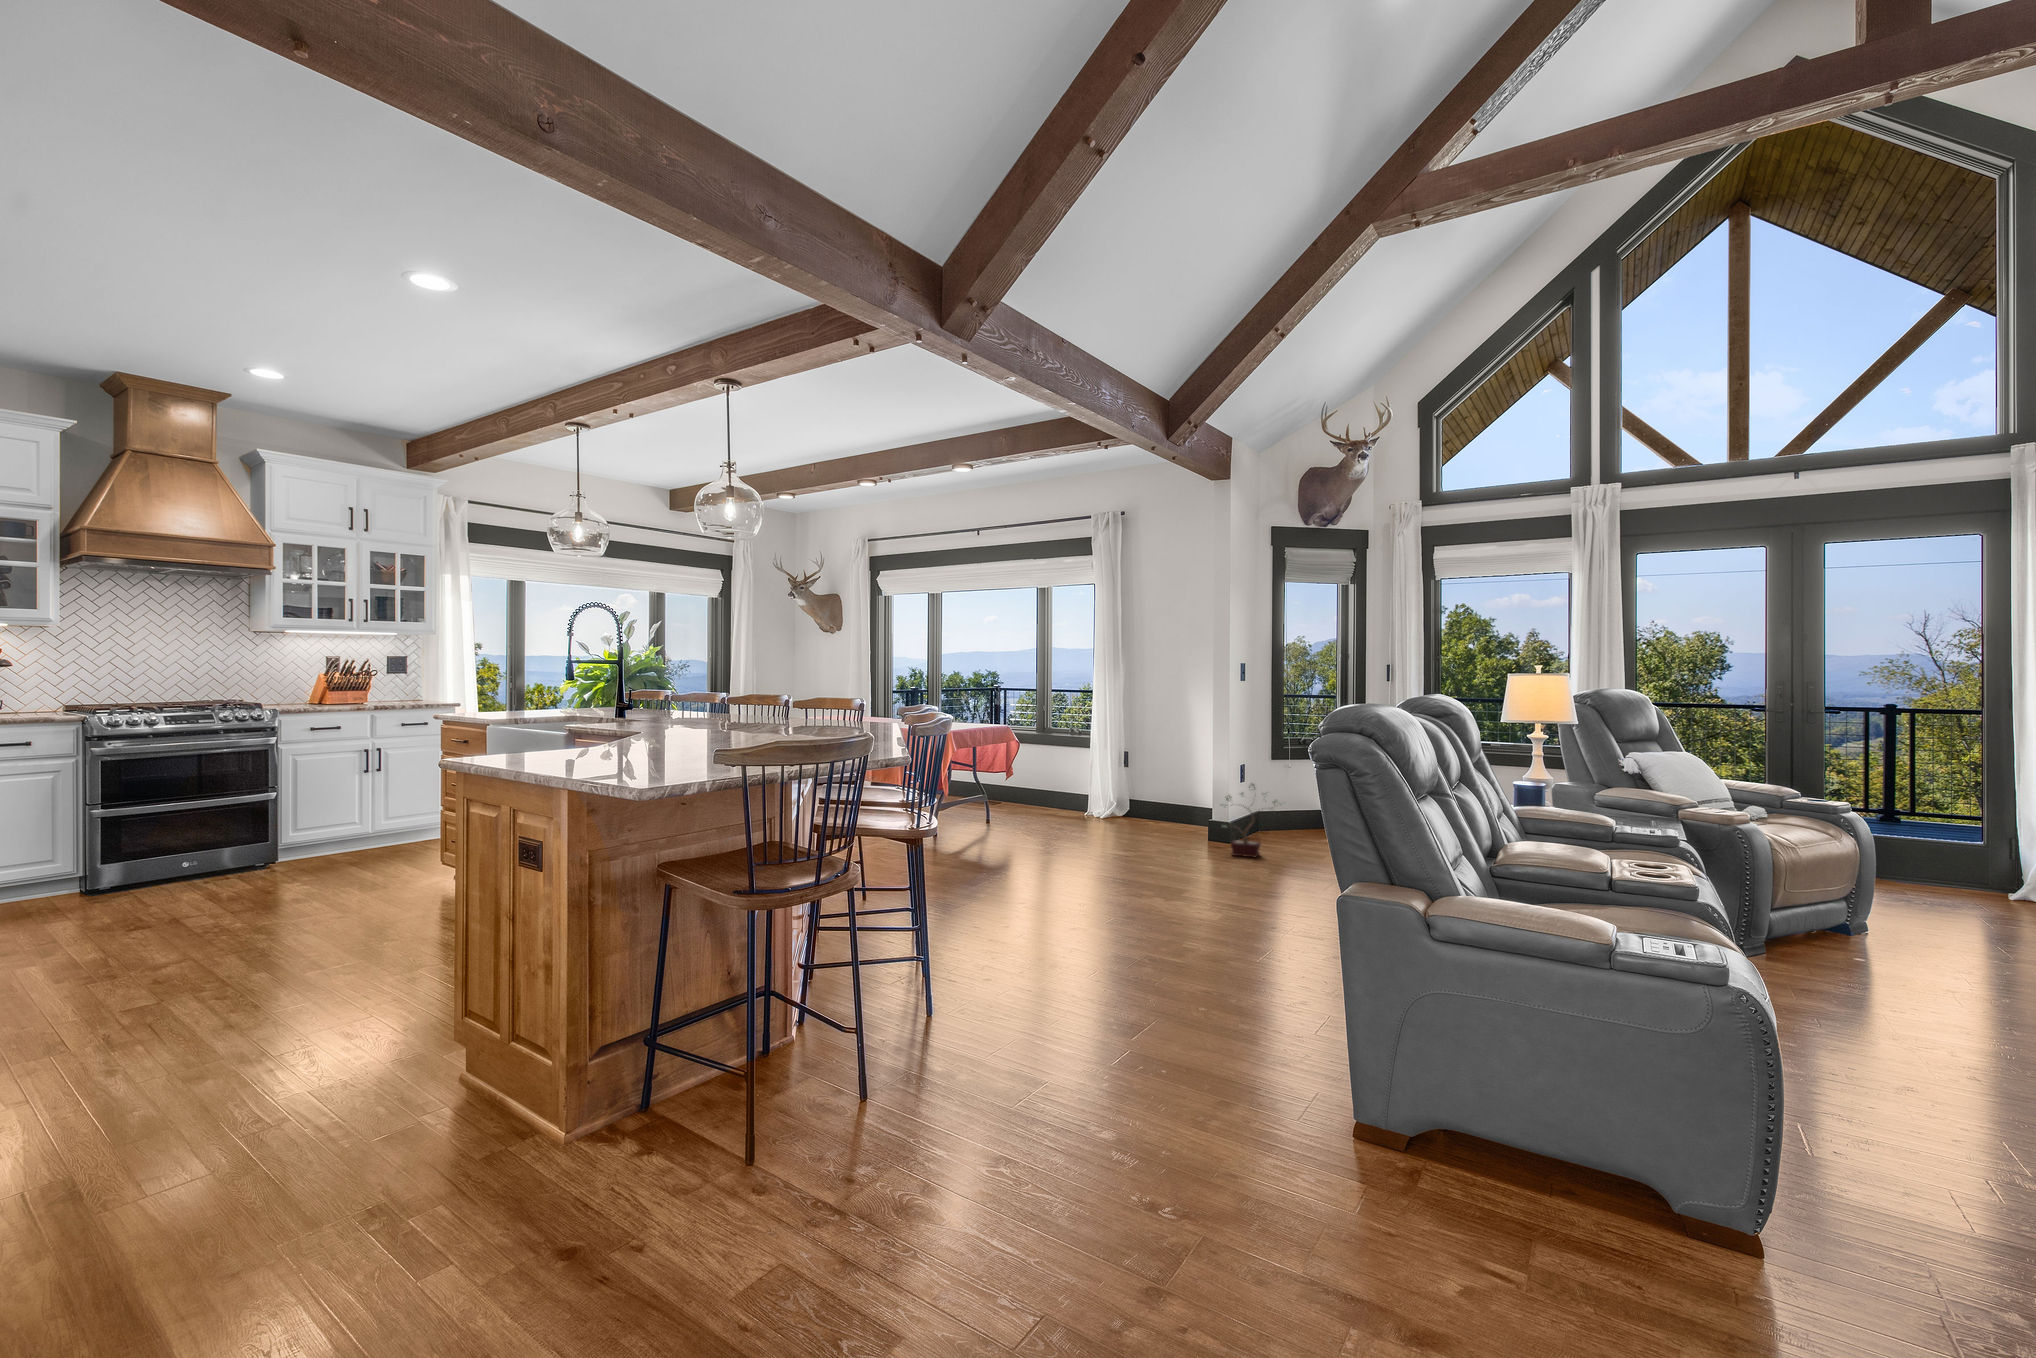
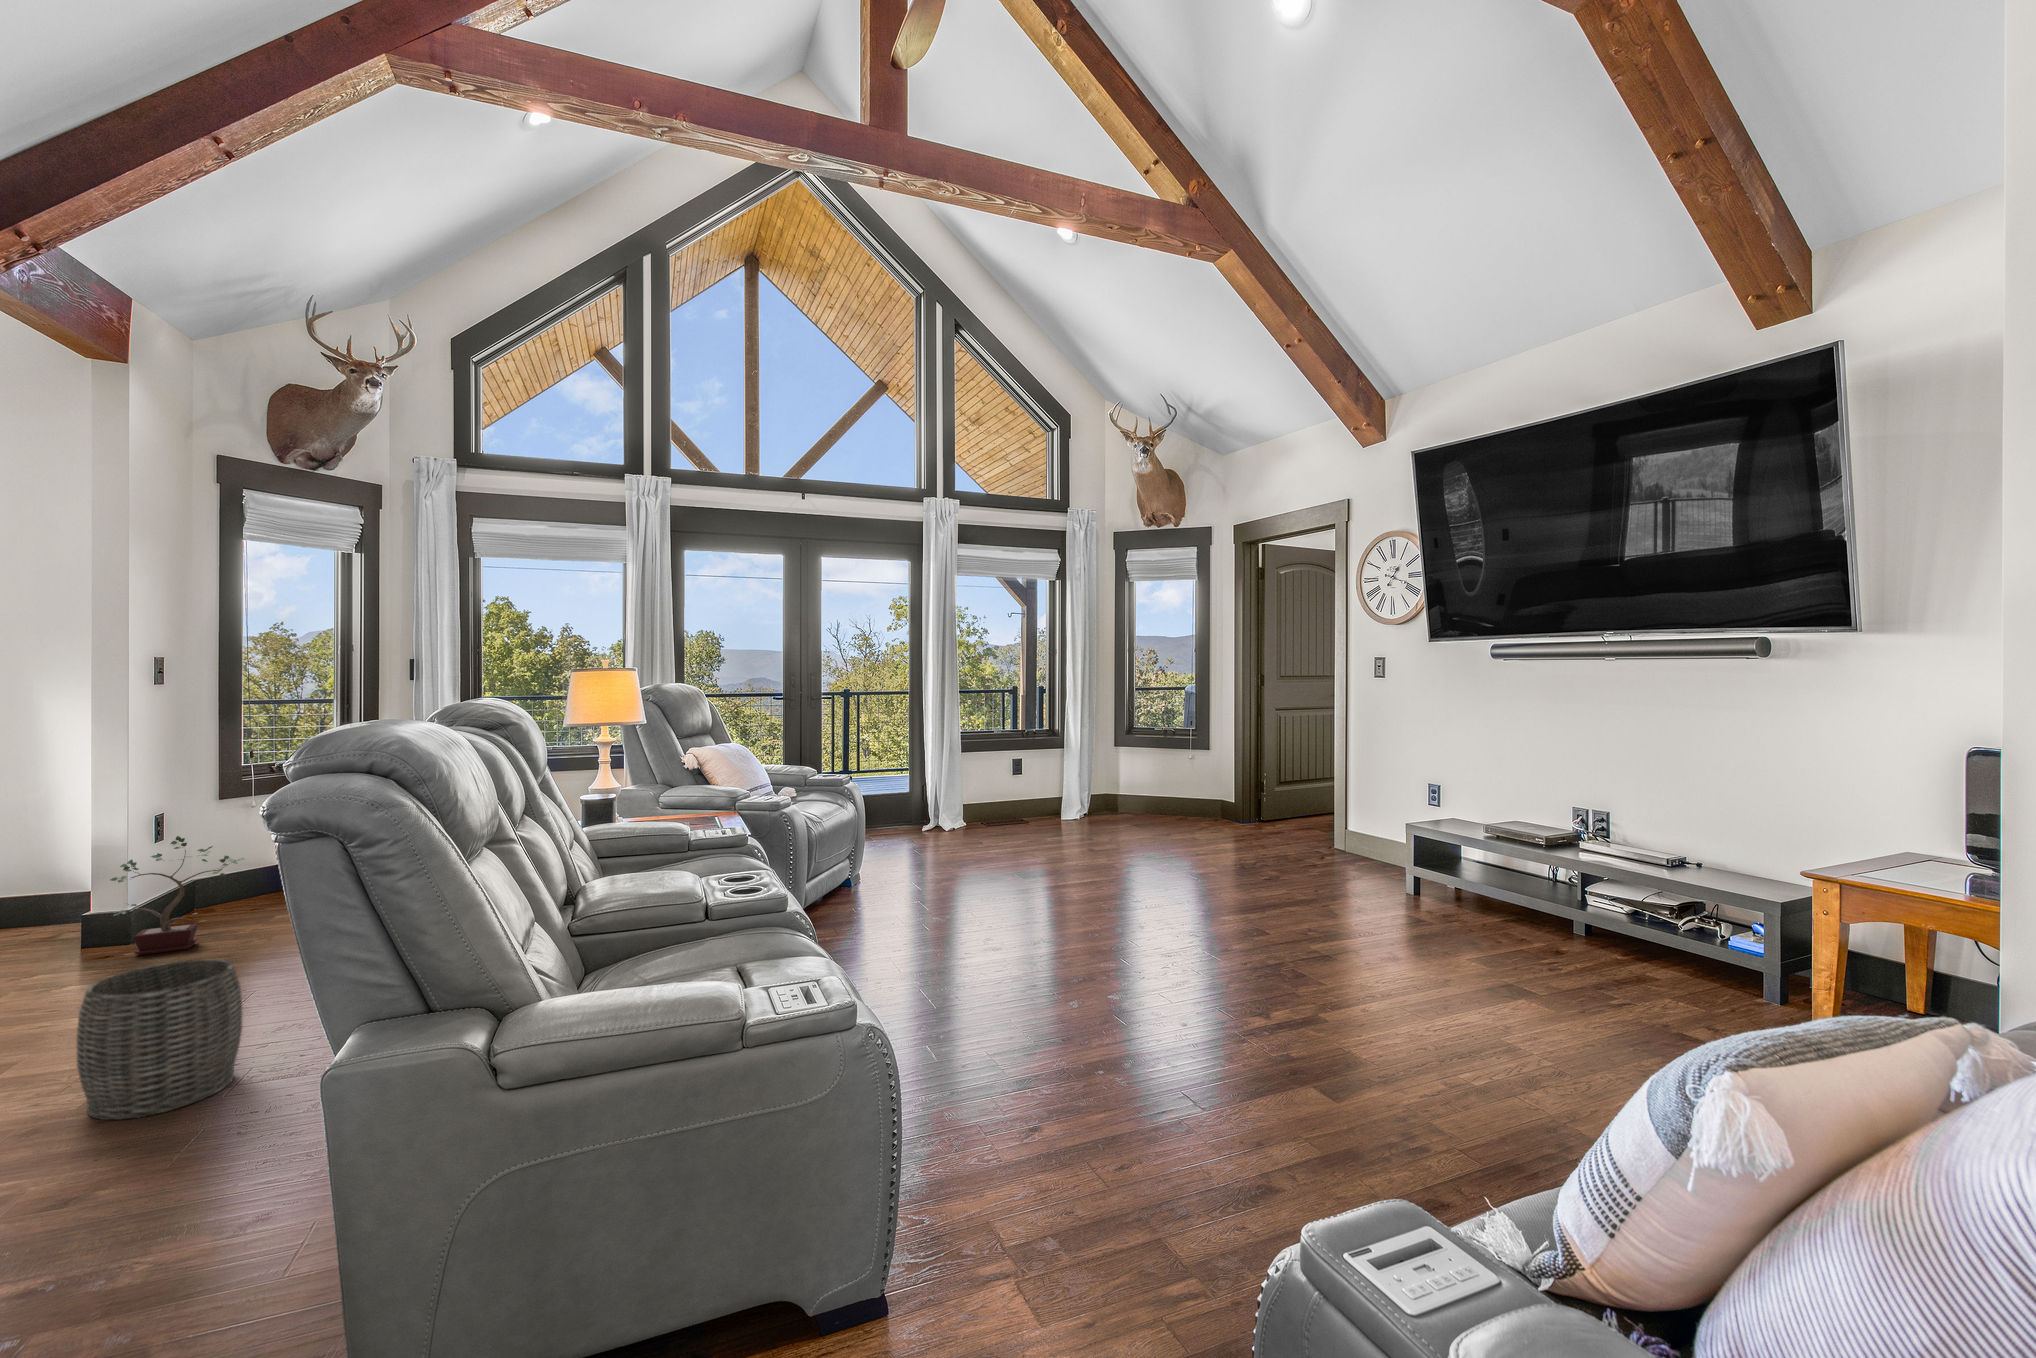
woven basket: none [1215,853,1289,940] -> present [77,959,242,1120]

